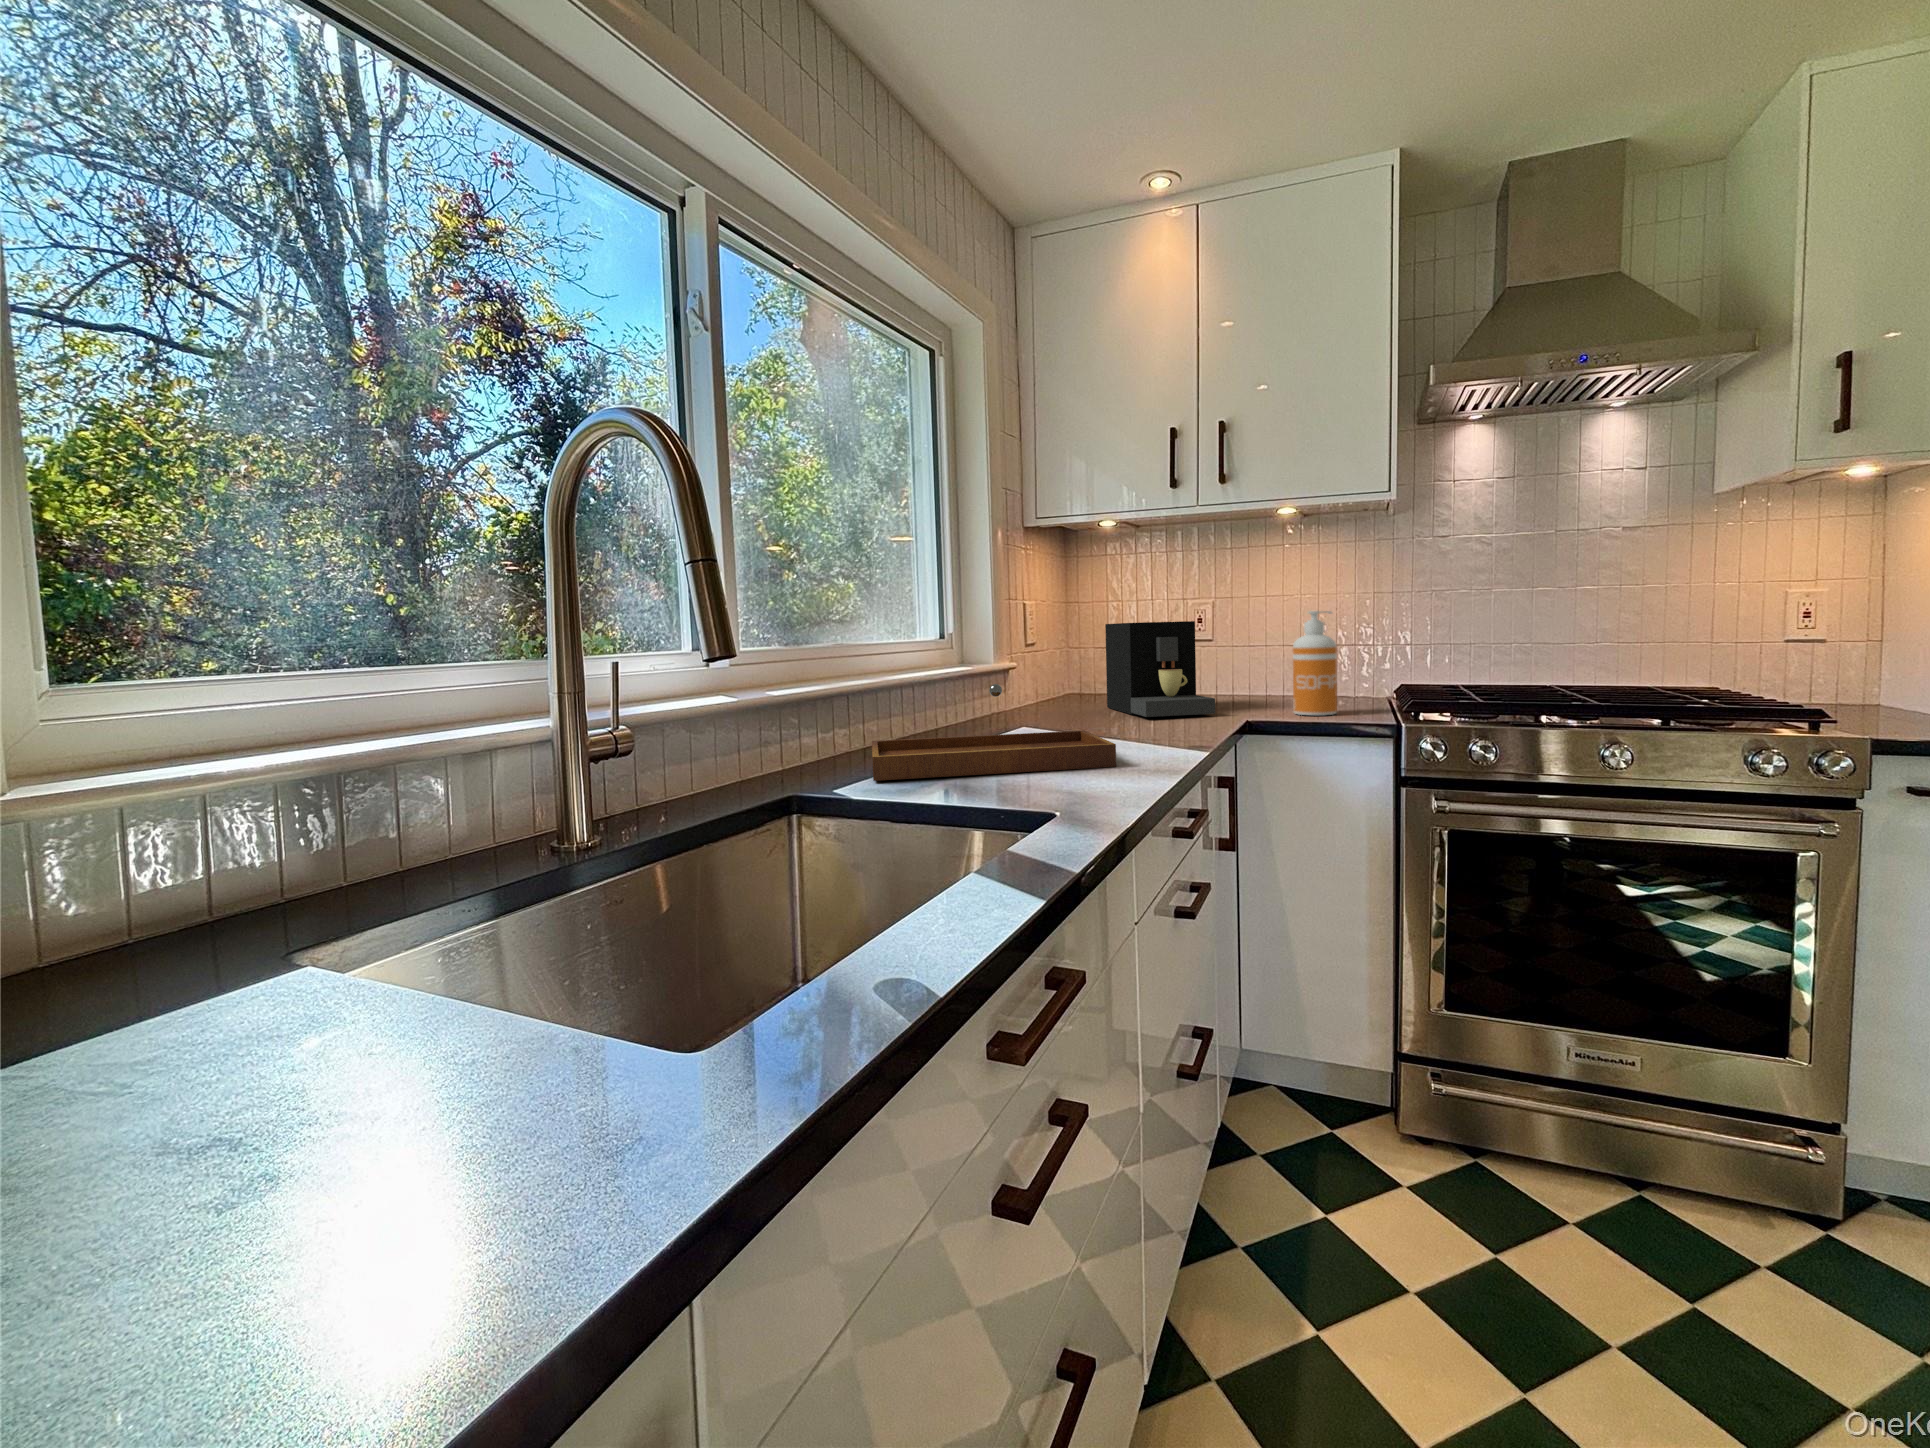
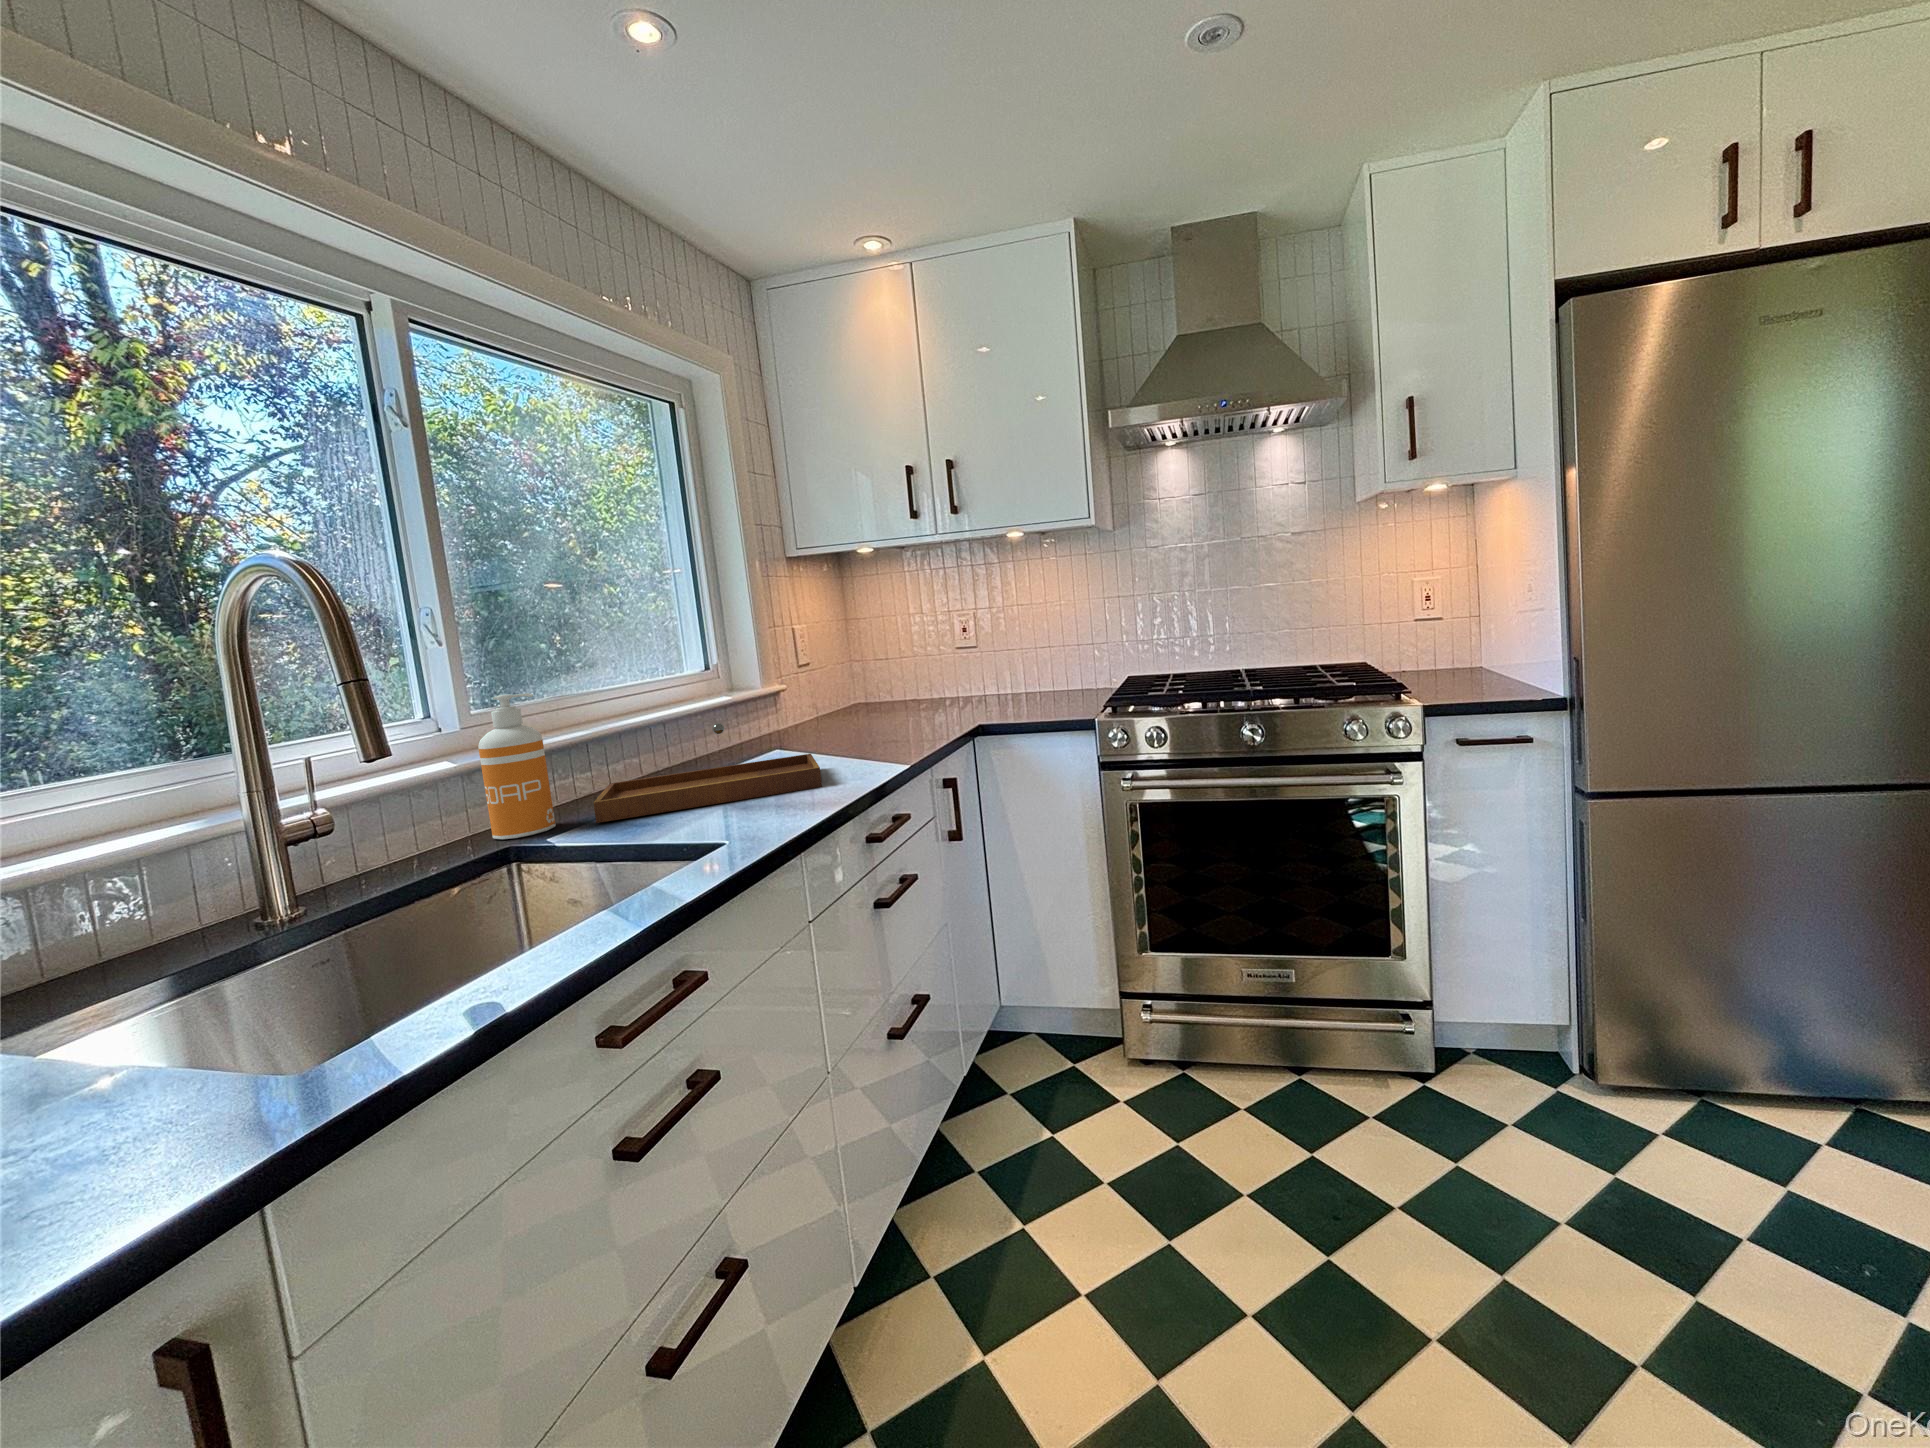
soap dispenser: present [1293,611,1337,716] -> present [478,693,556,839]
coffee maker: present [1105,621,1215,717] -> none [868,638,959,729]

